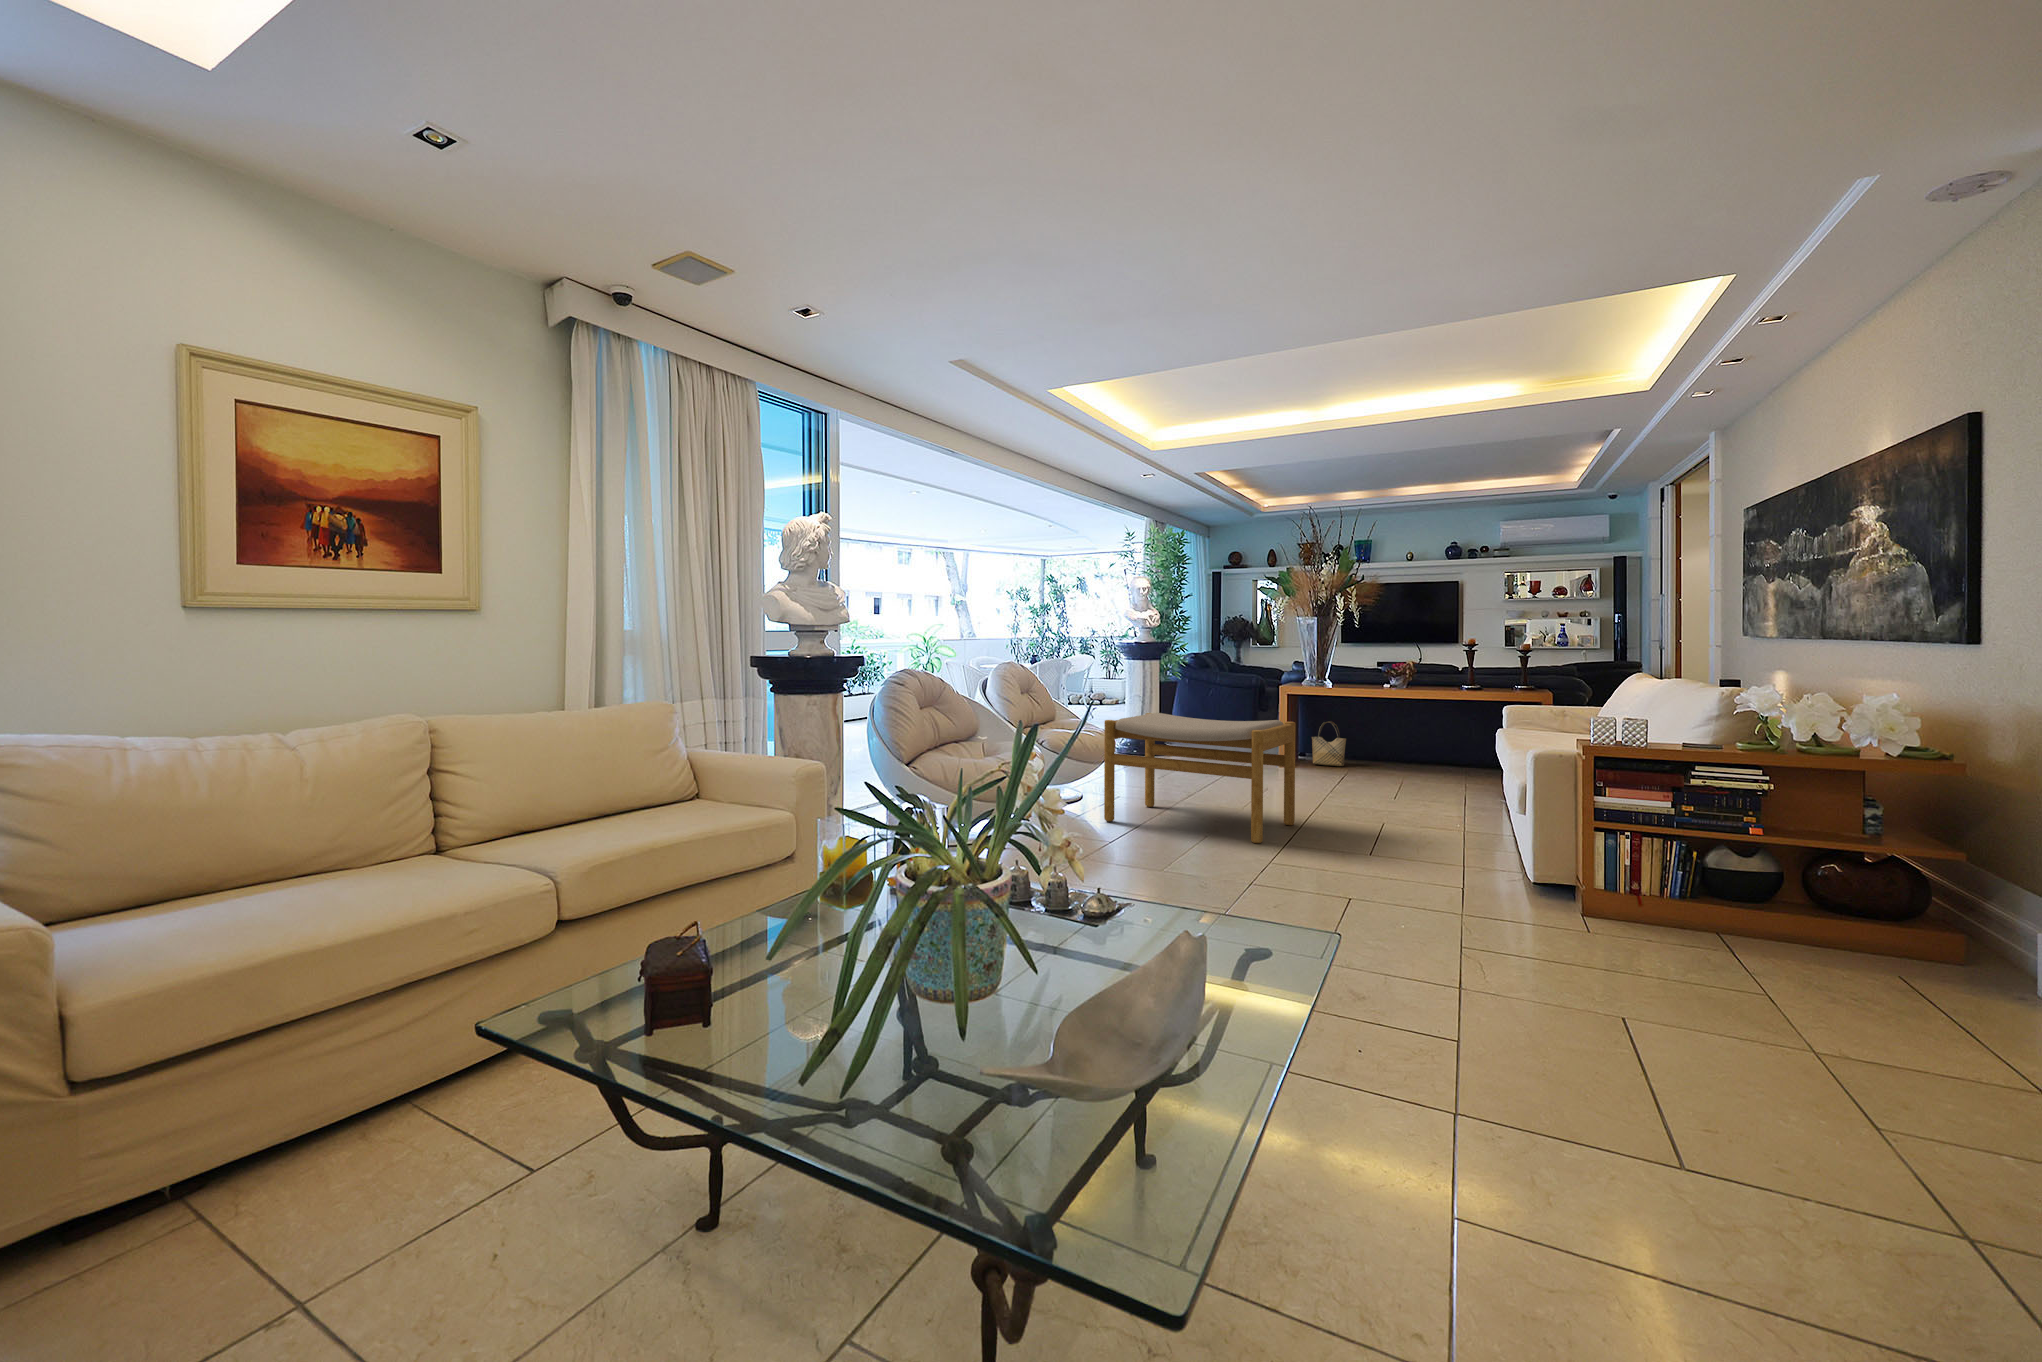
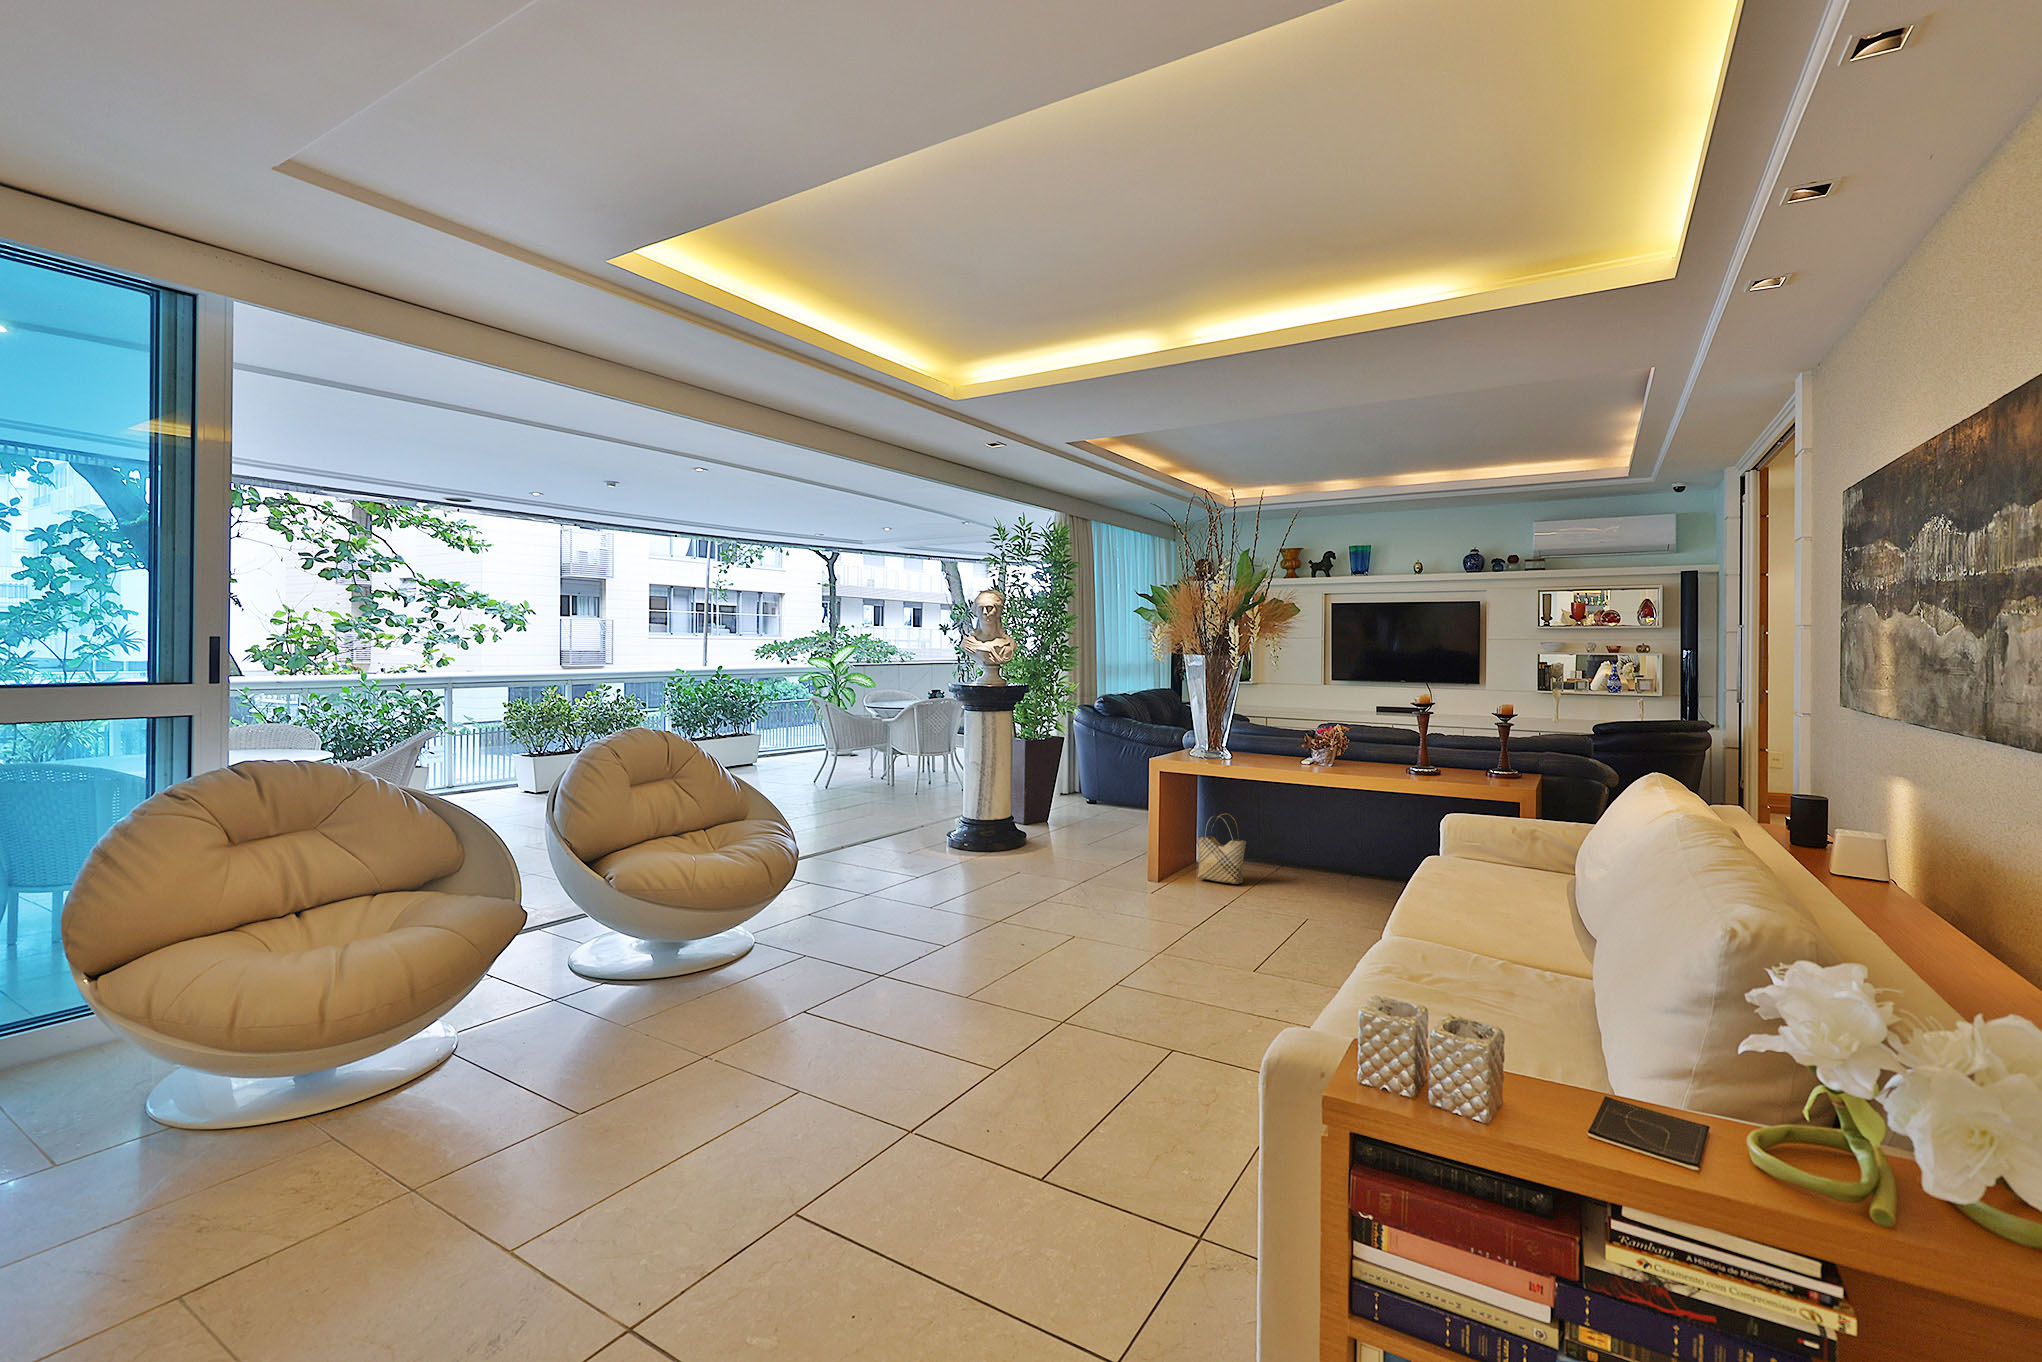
footstool: present [1104,713,1295,843] -> none [661,831,996,1136]

